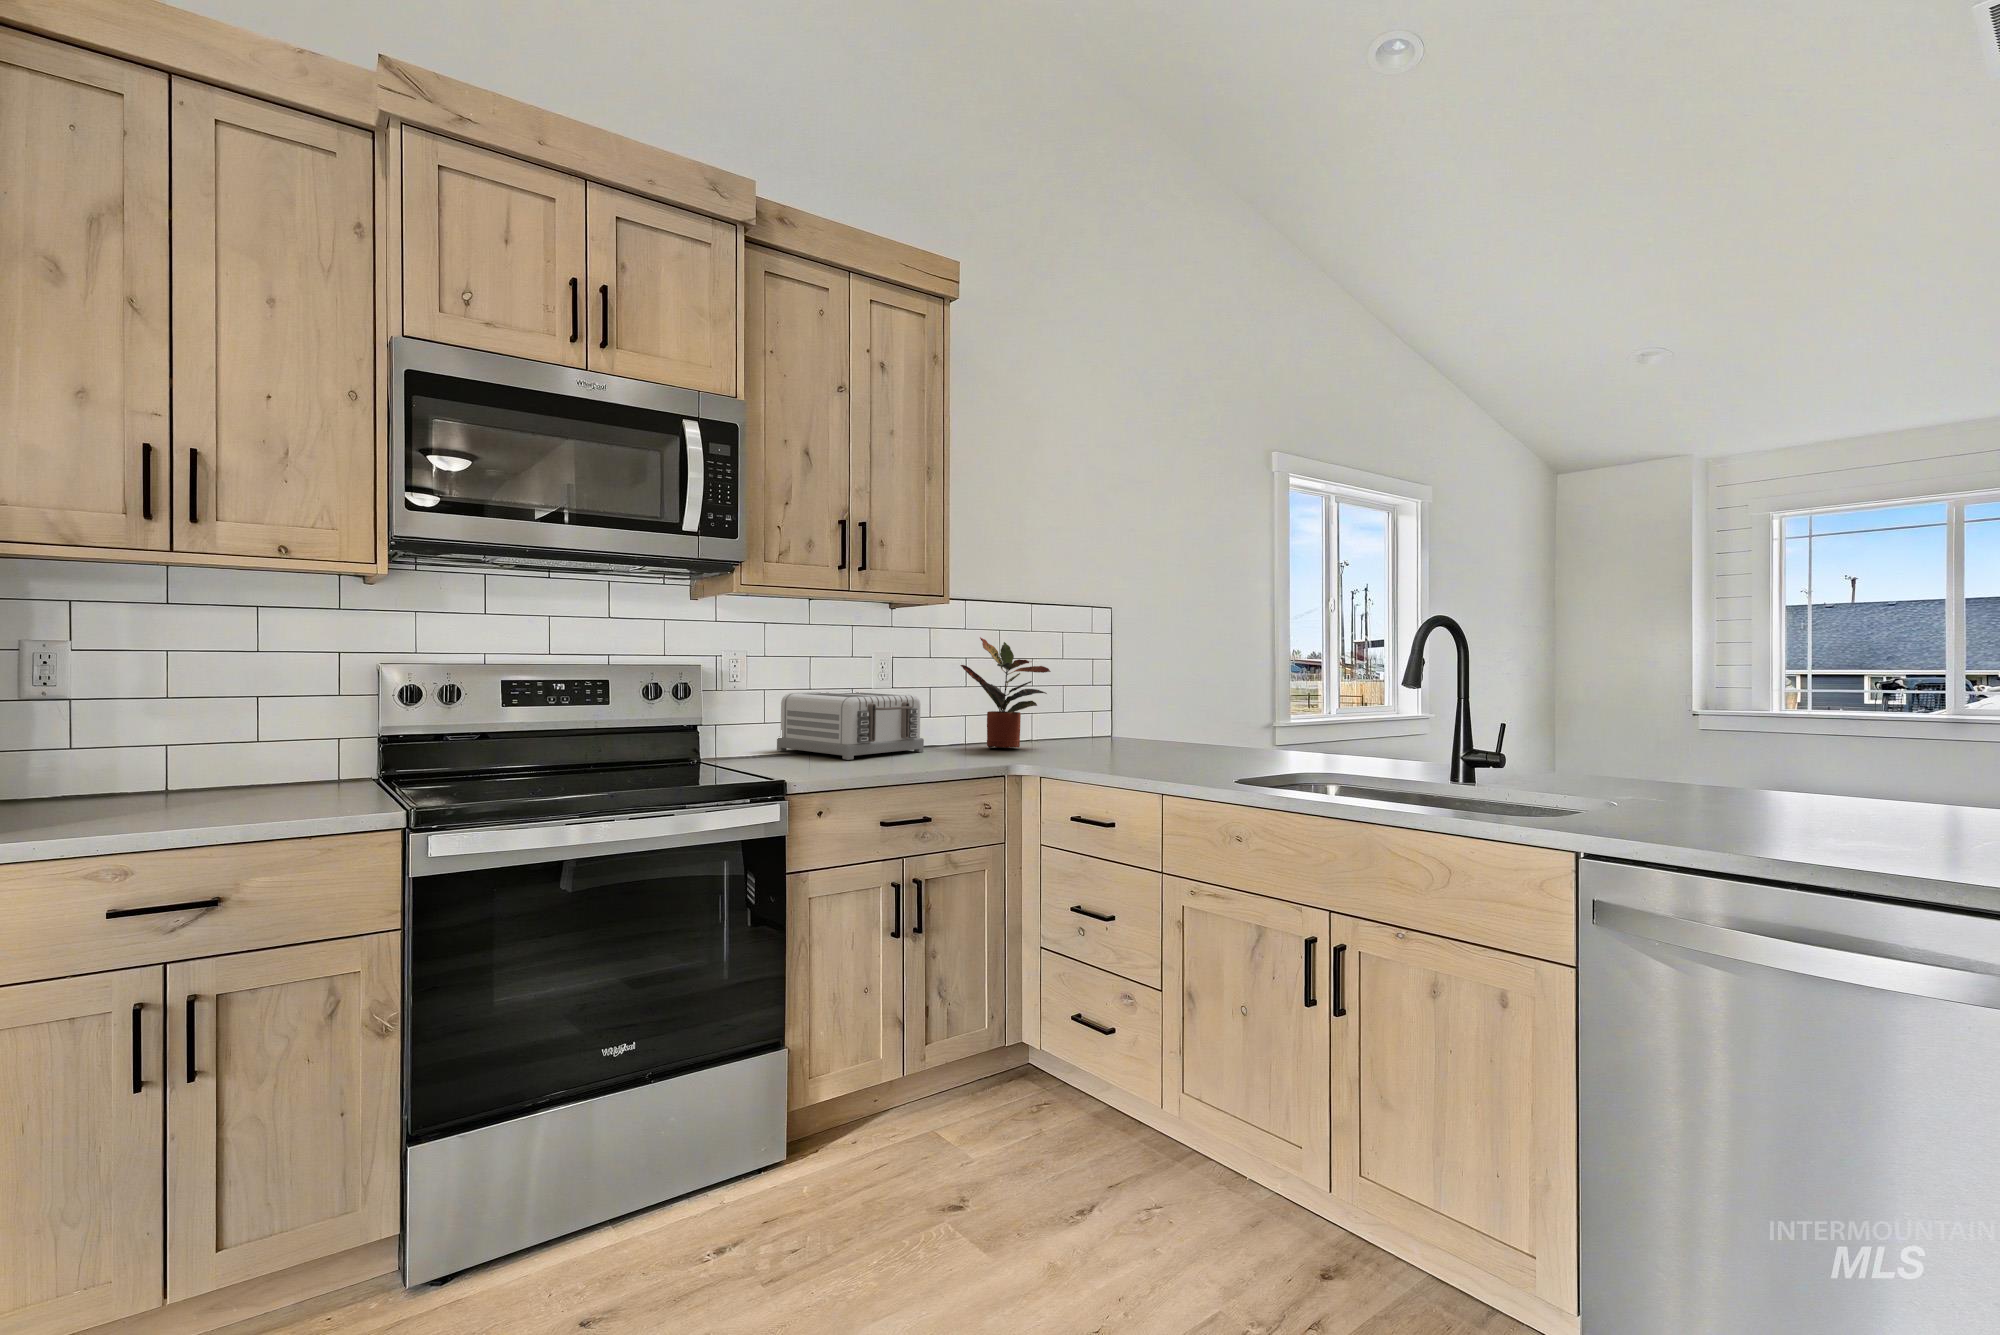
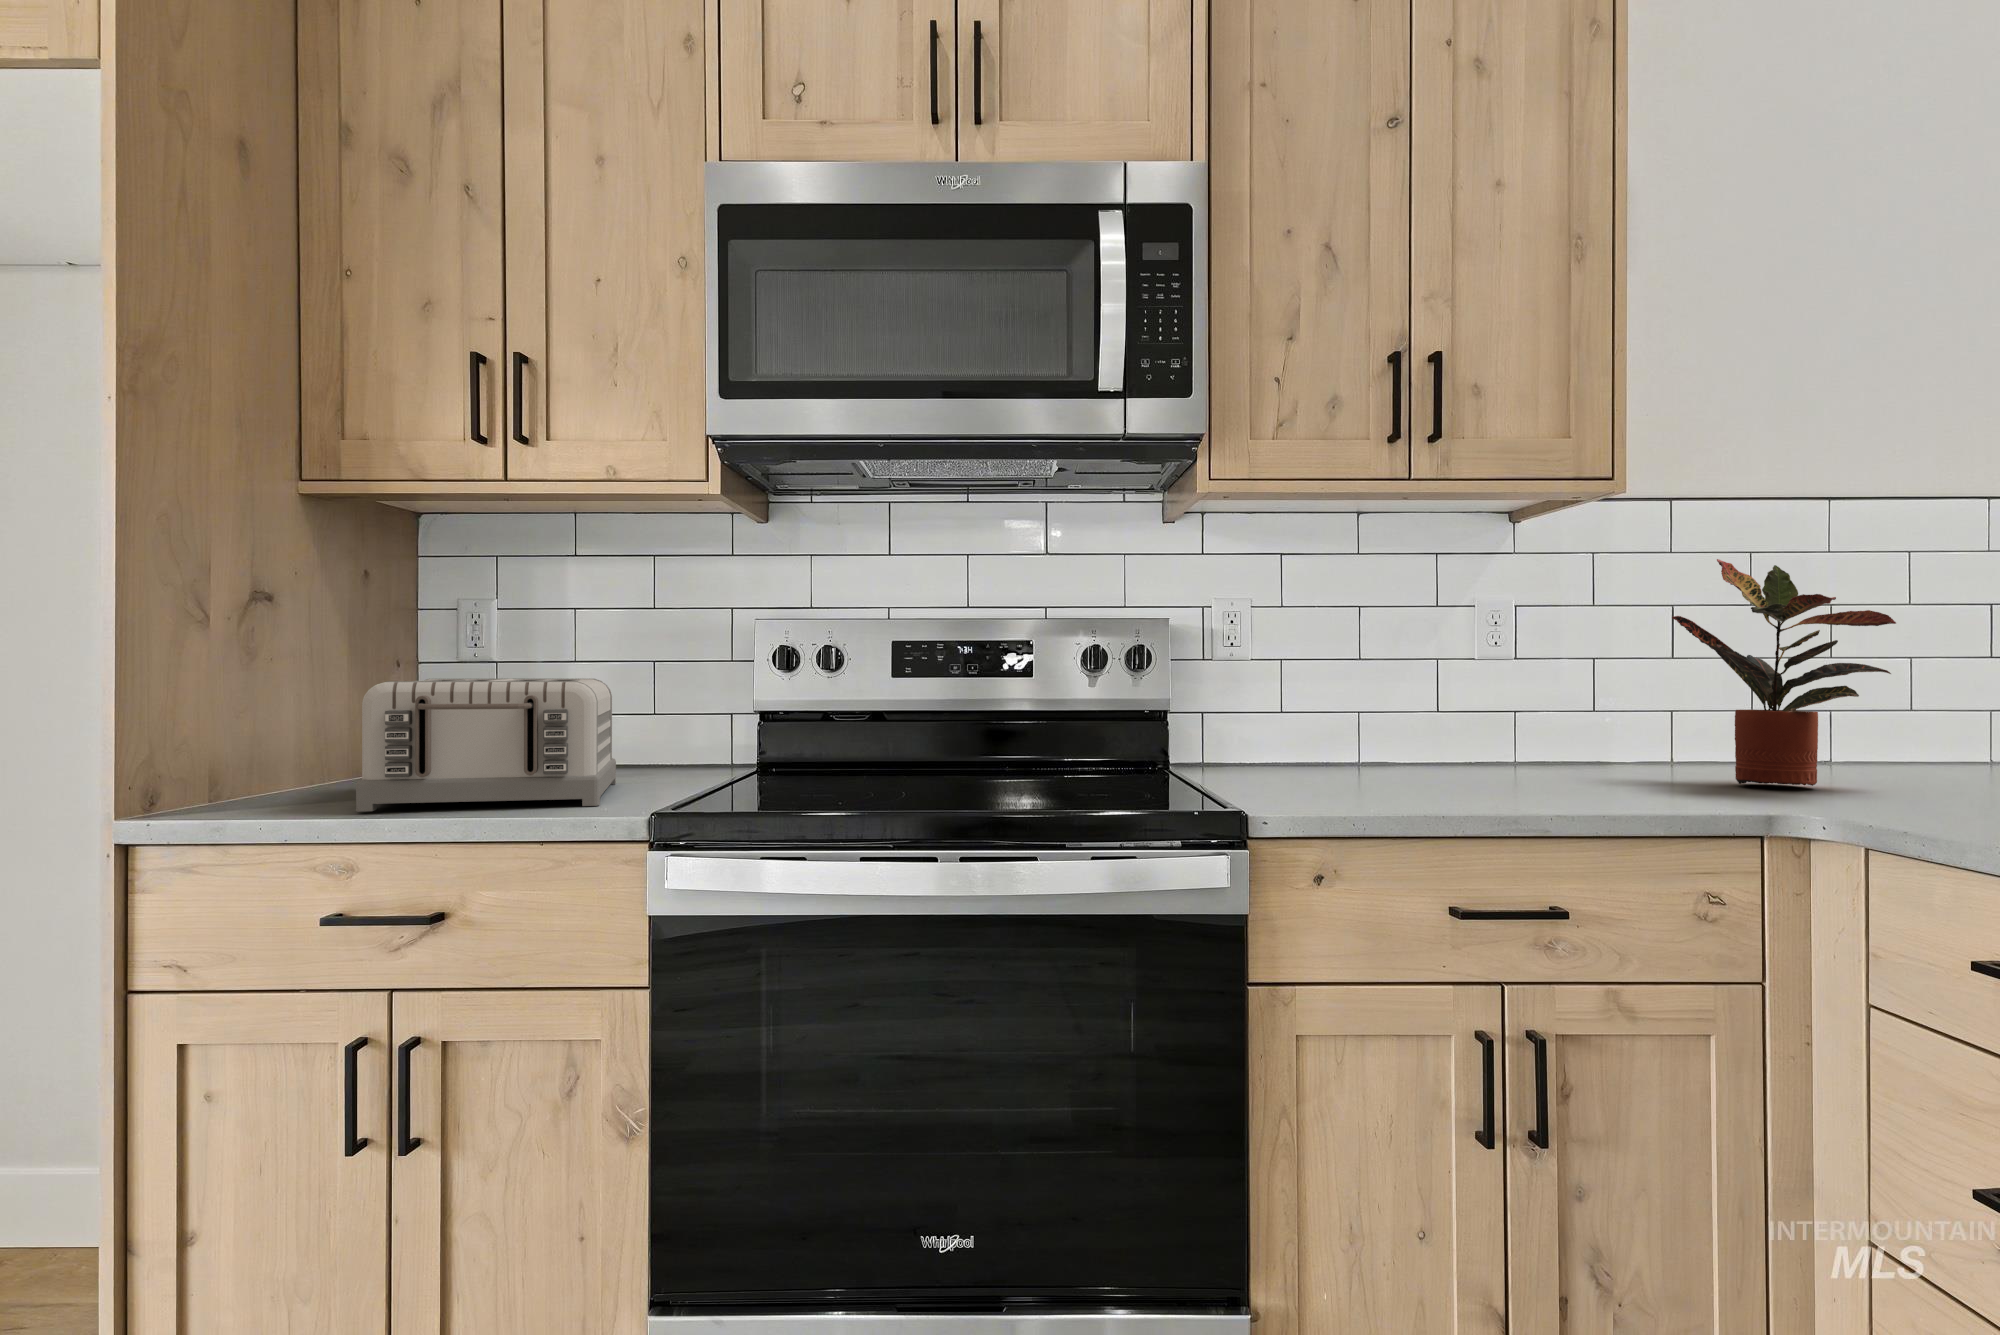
toaster: present [777,691,924,760] -> present [356,678,616,812]

